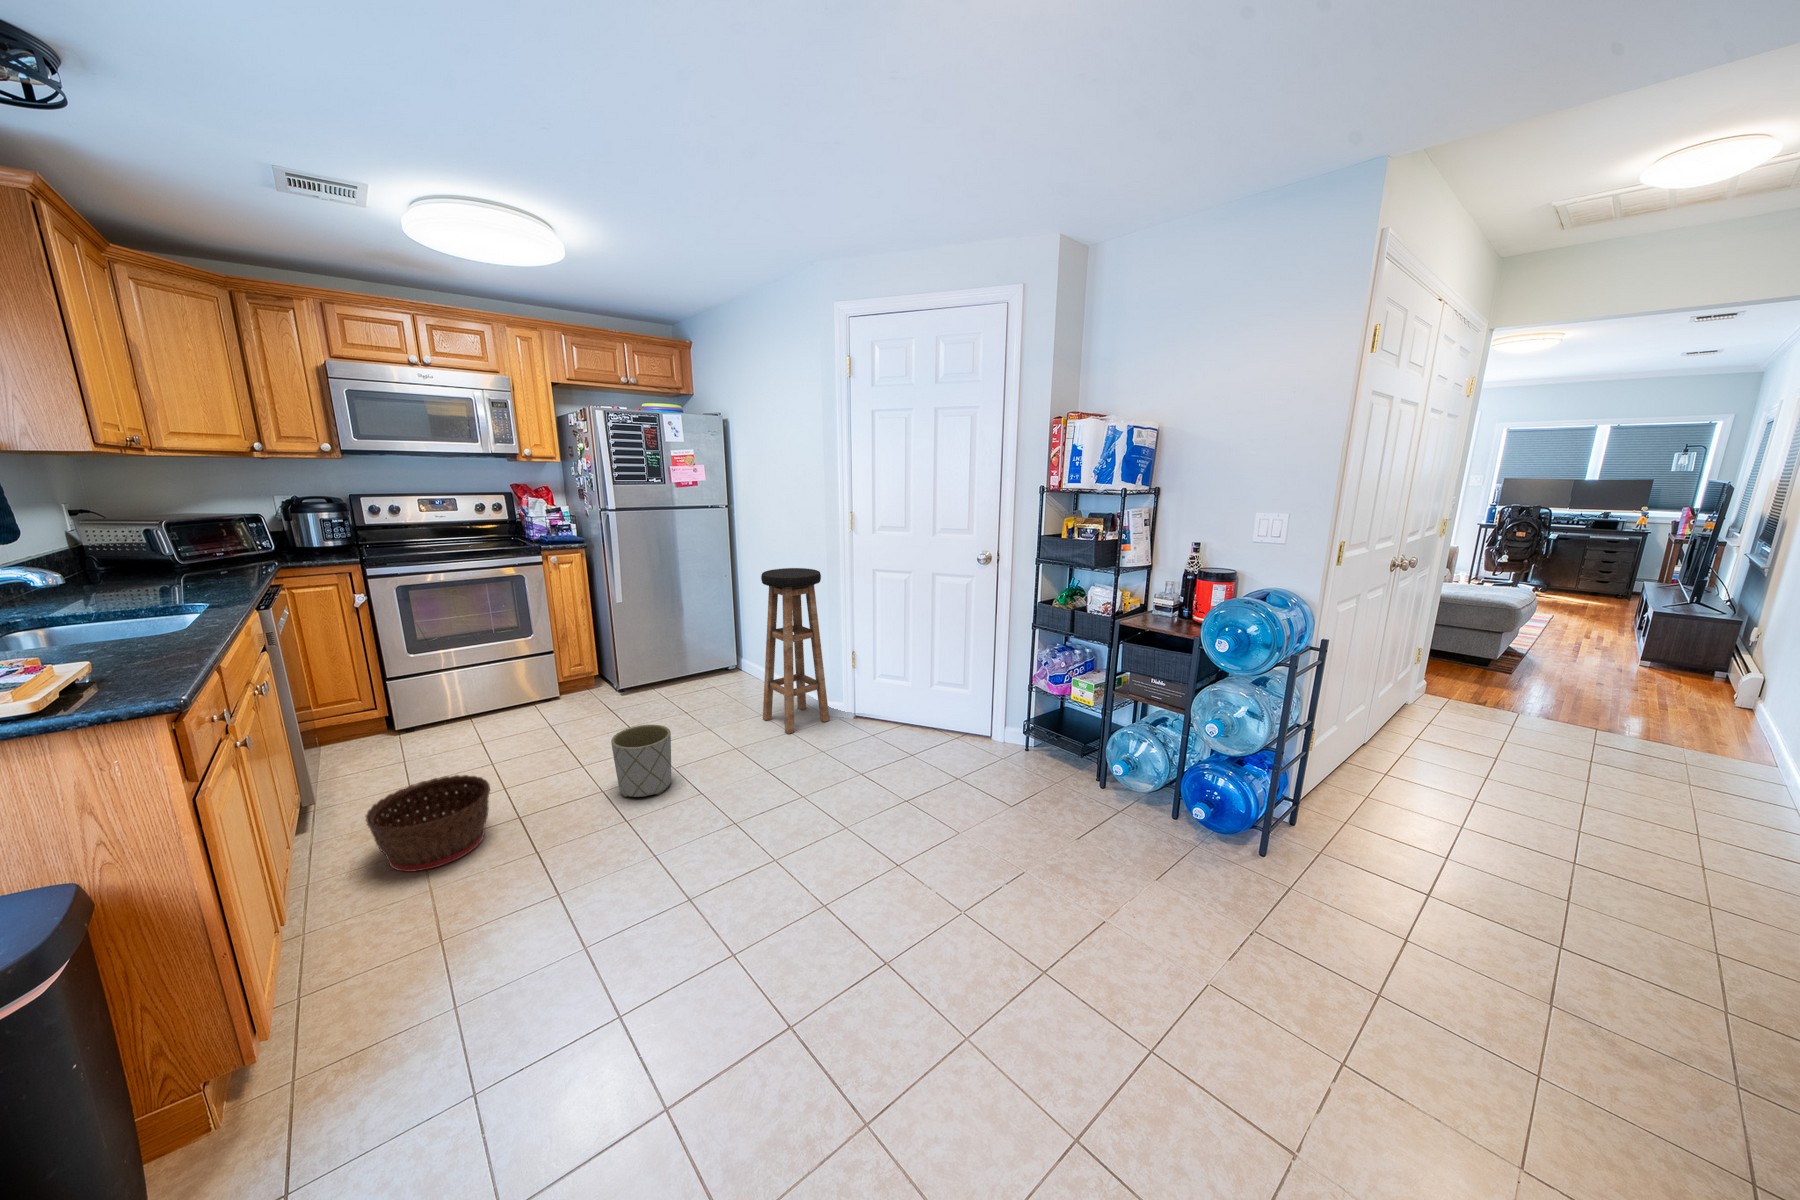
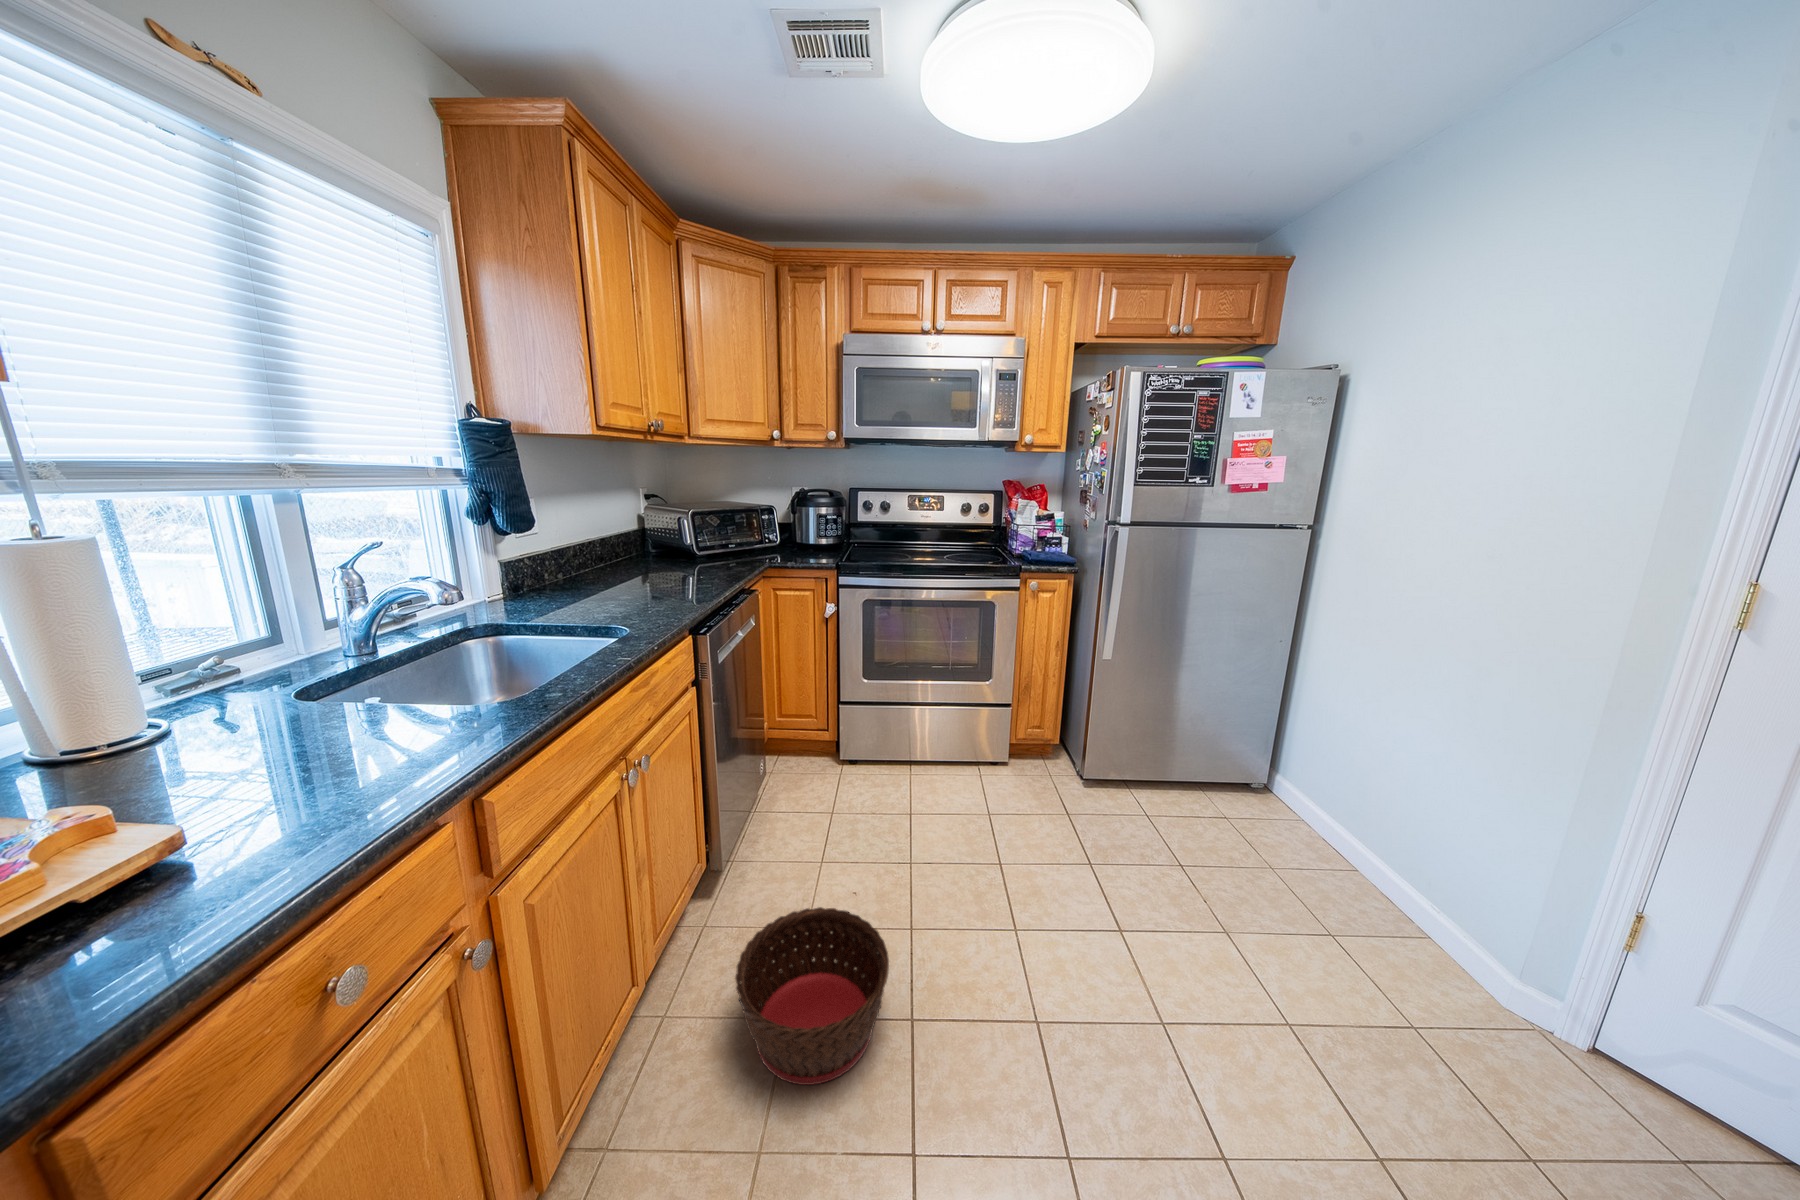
bar stool: present [761,568,829,734] -> none [1345,679,1605,1040]
planter: present [611,725,671,797] -> none [1075,933,1189,1101]

